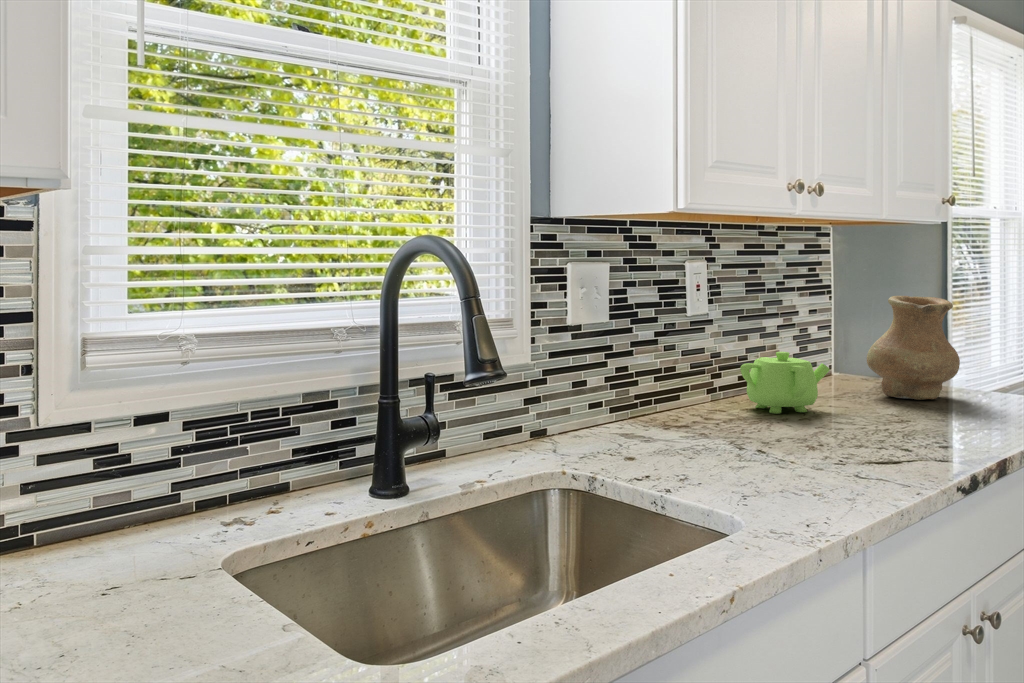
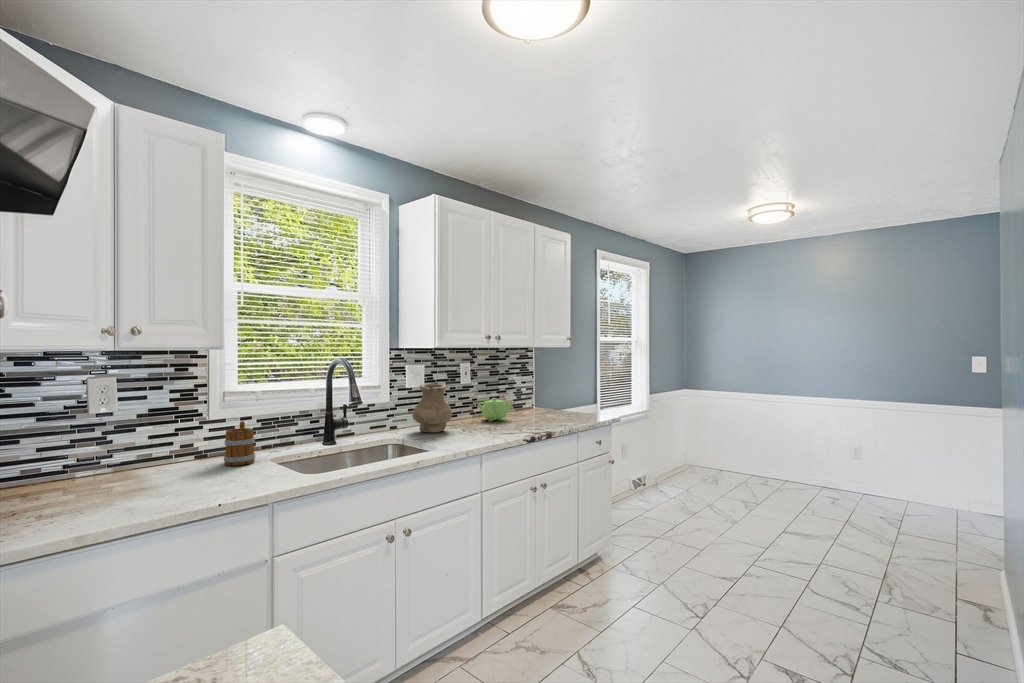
vase: present [867,296,960,400] -> present [412,383,452,433]
mug: none [68,437,175,600] -> present [224,421,255,466]

